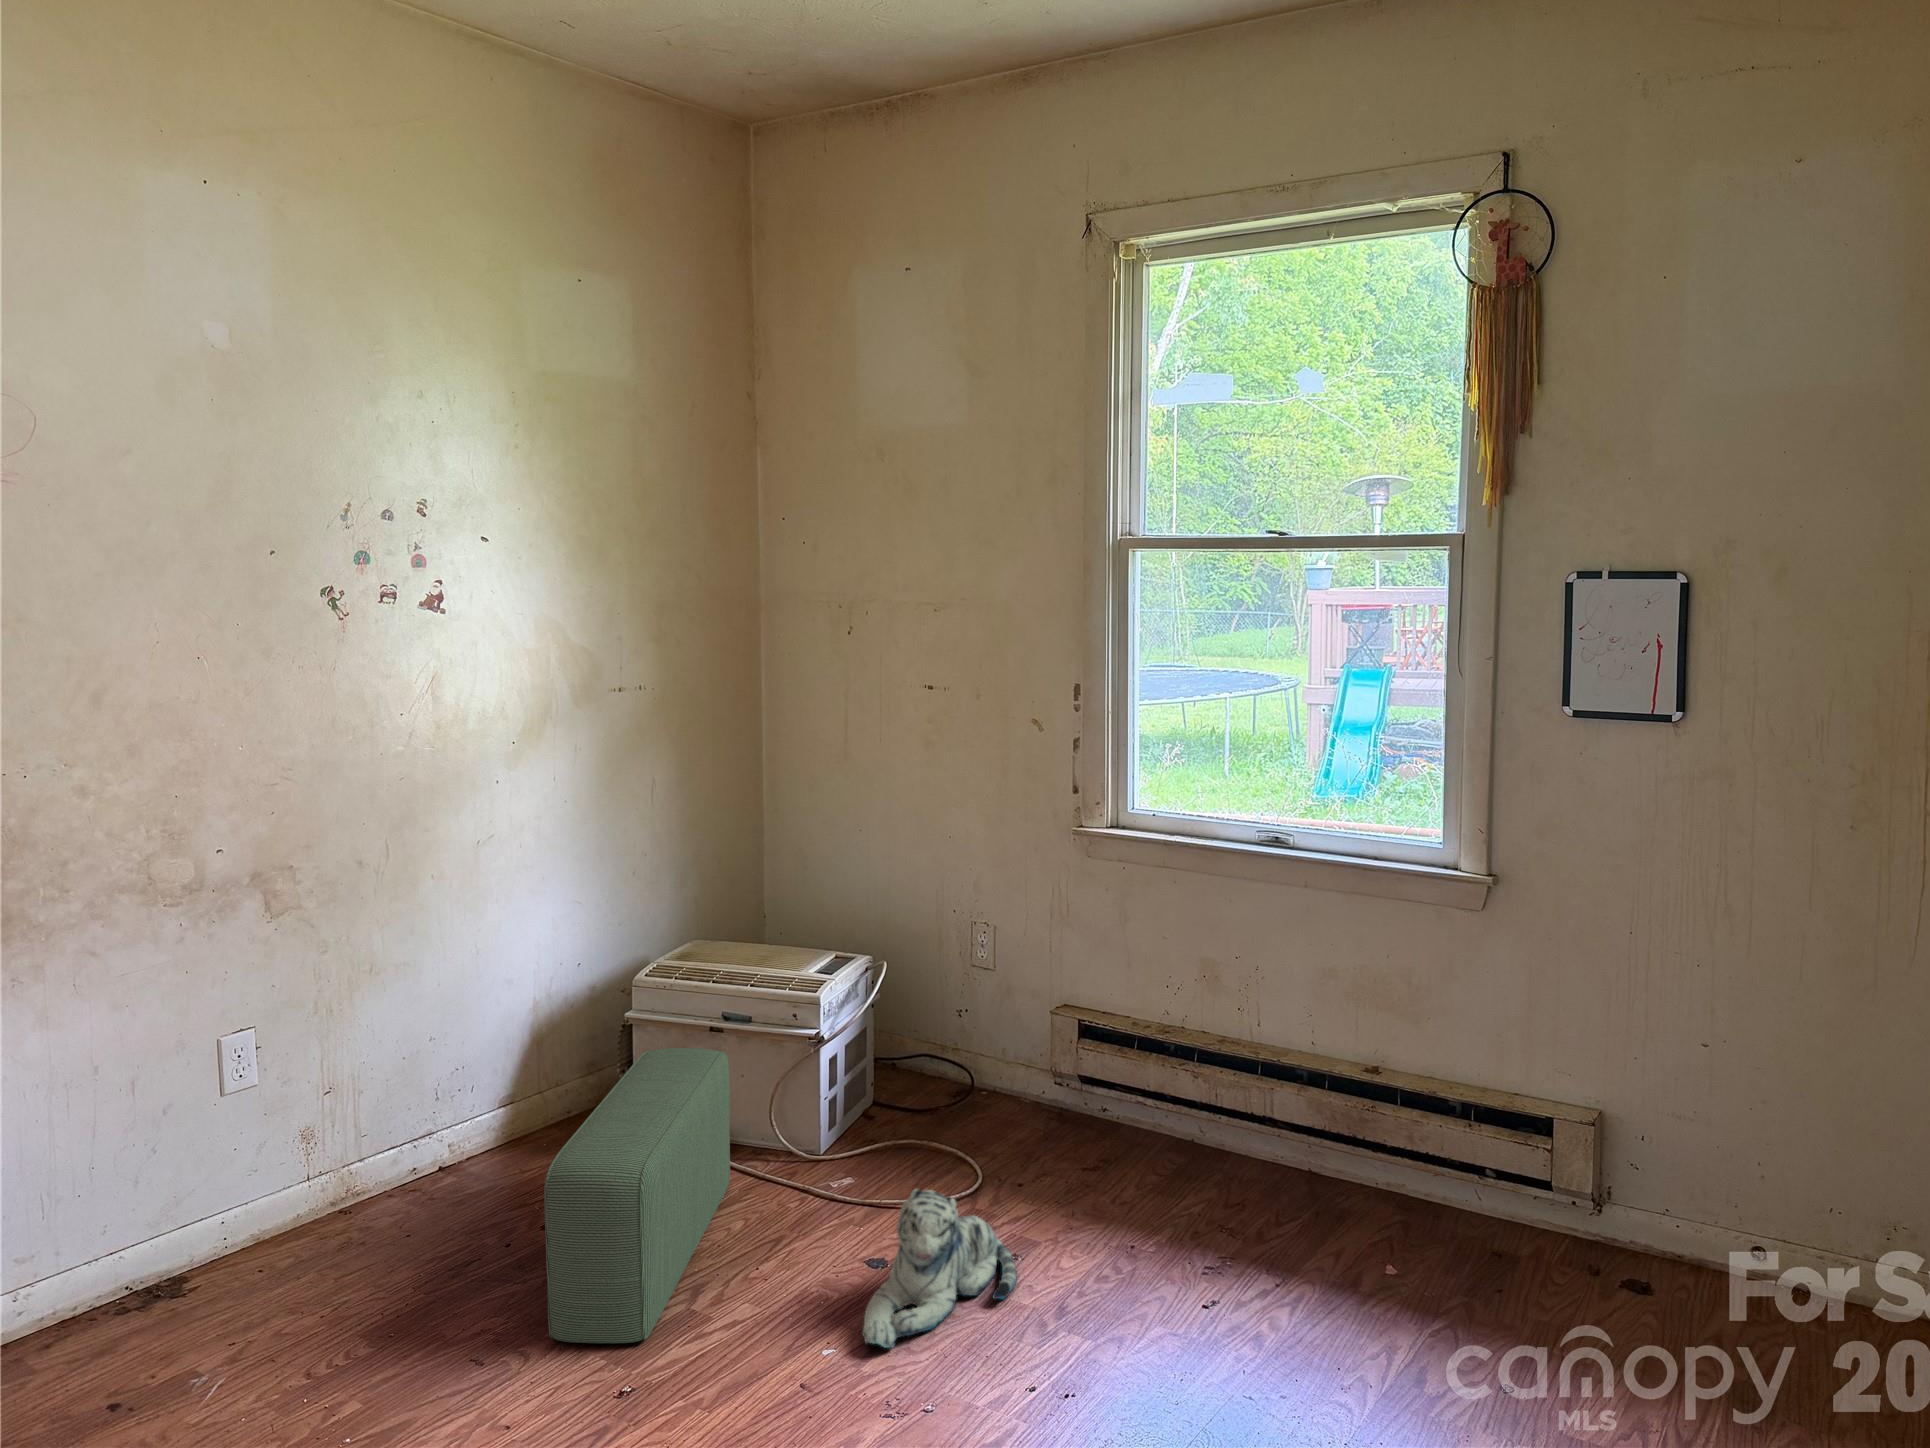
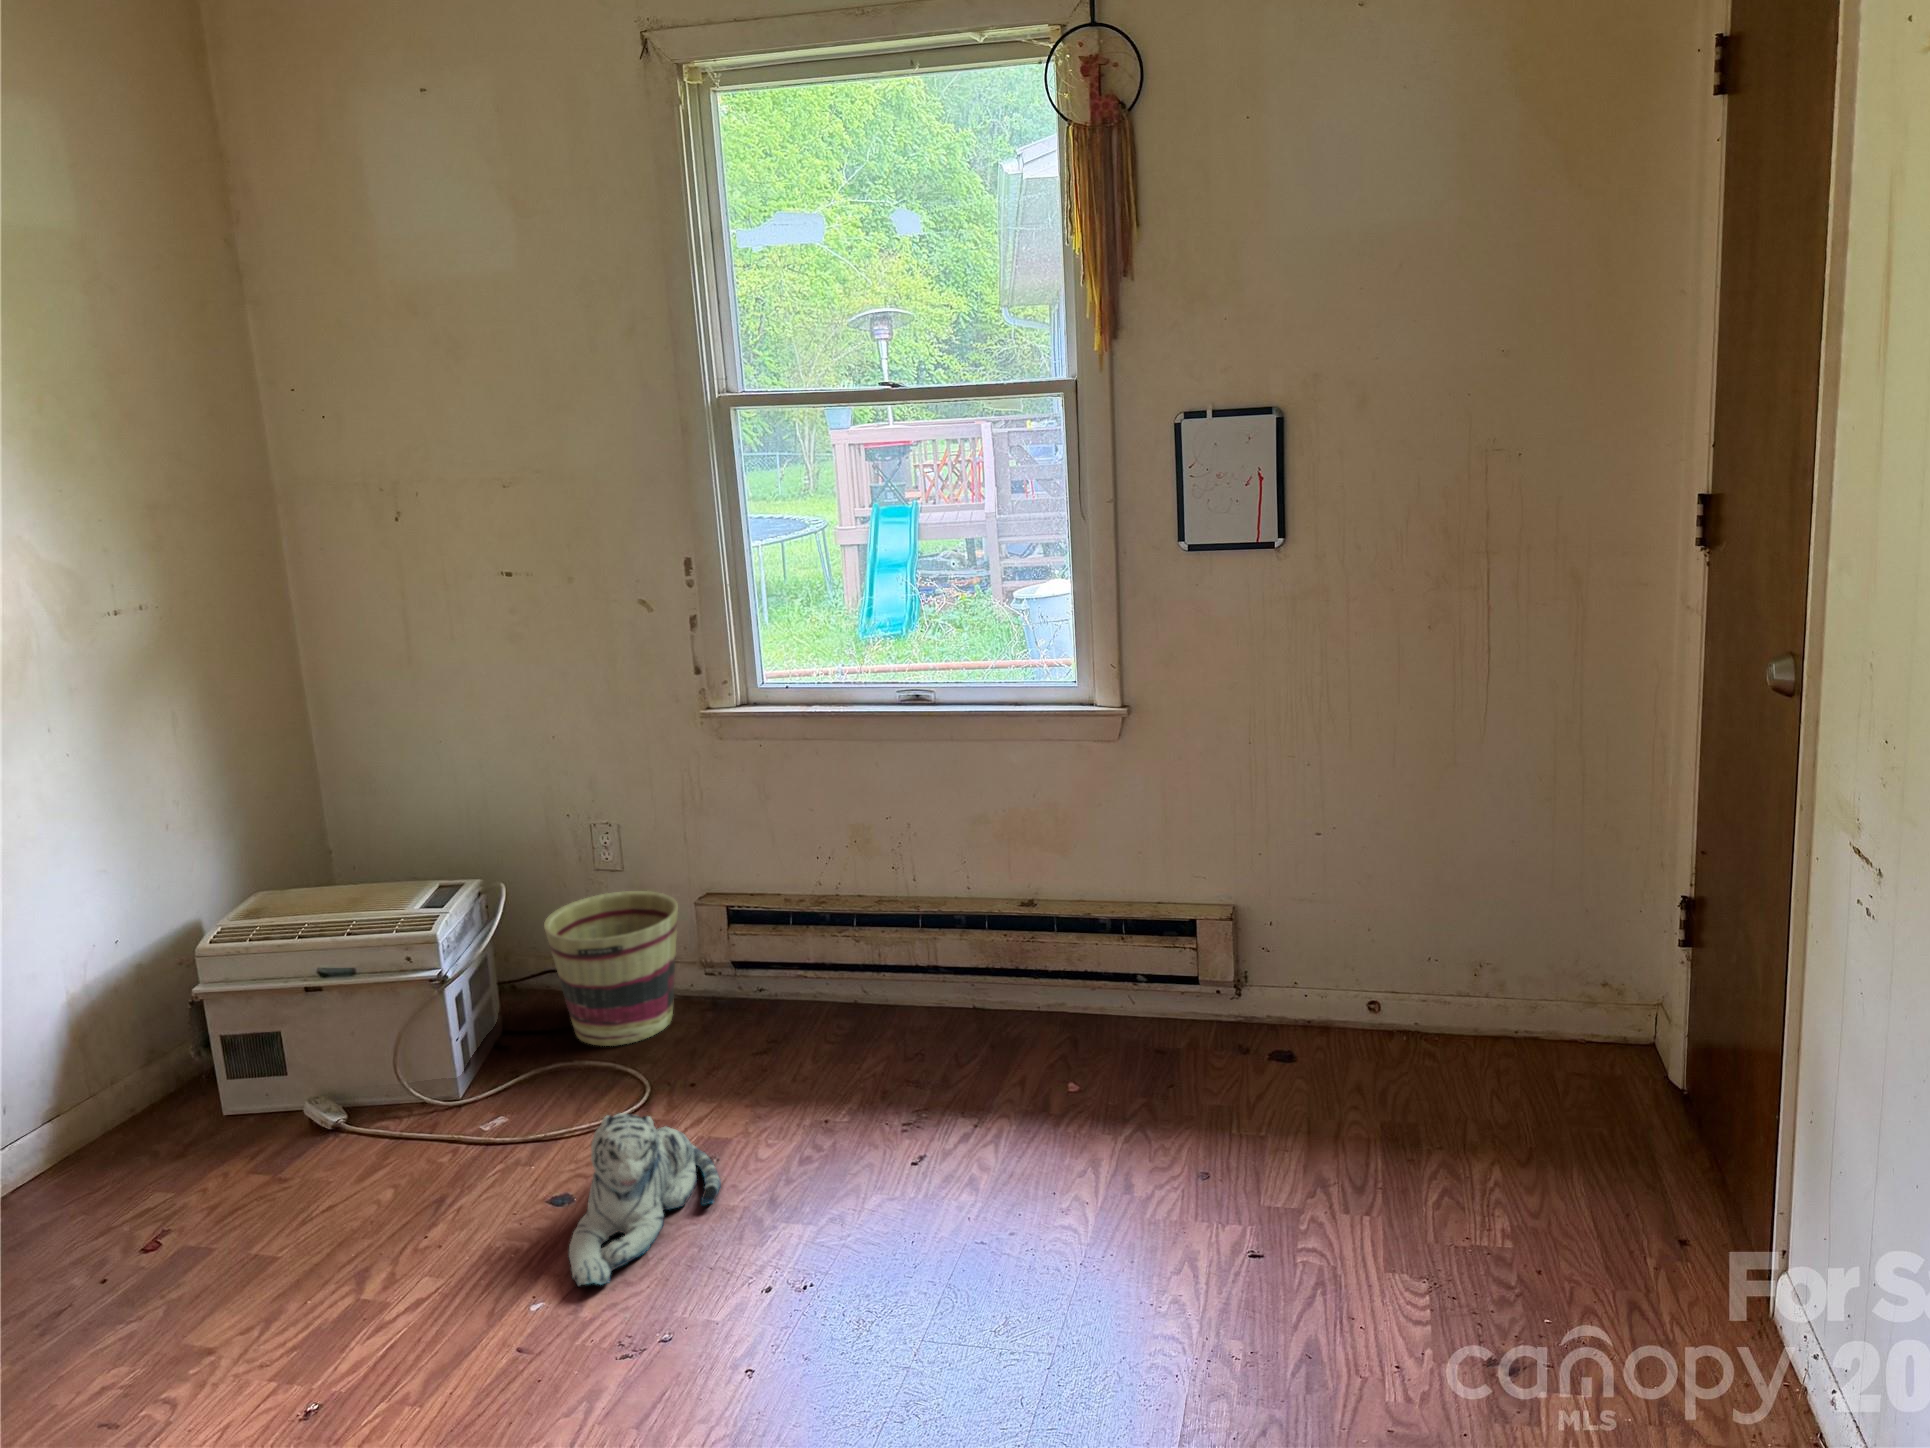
basket: none [913,991,1034,1136] -> present [544,891,678,1046]
pouf: present [544,1048,730,1343] -> none [156,1013,364,1379]

